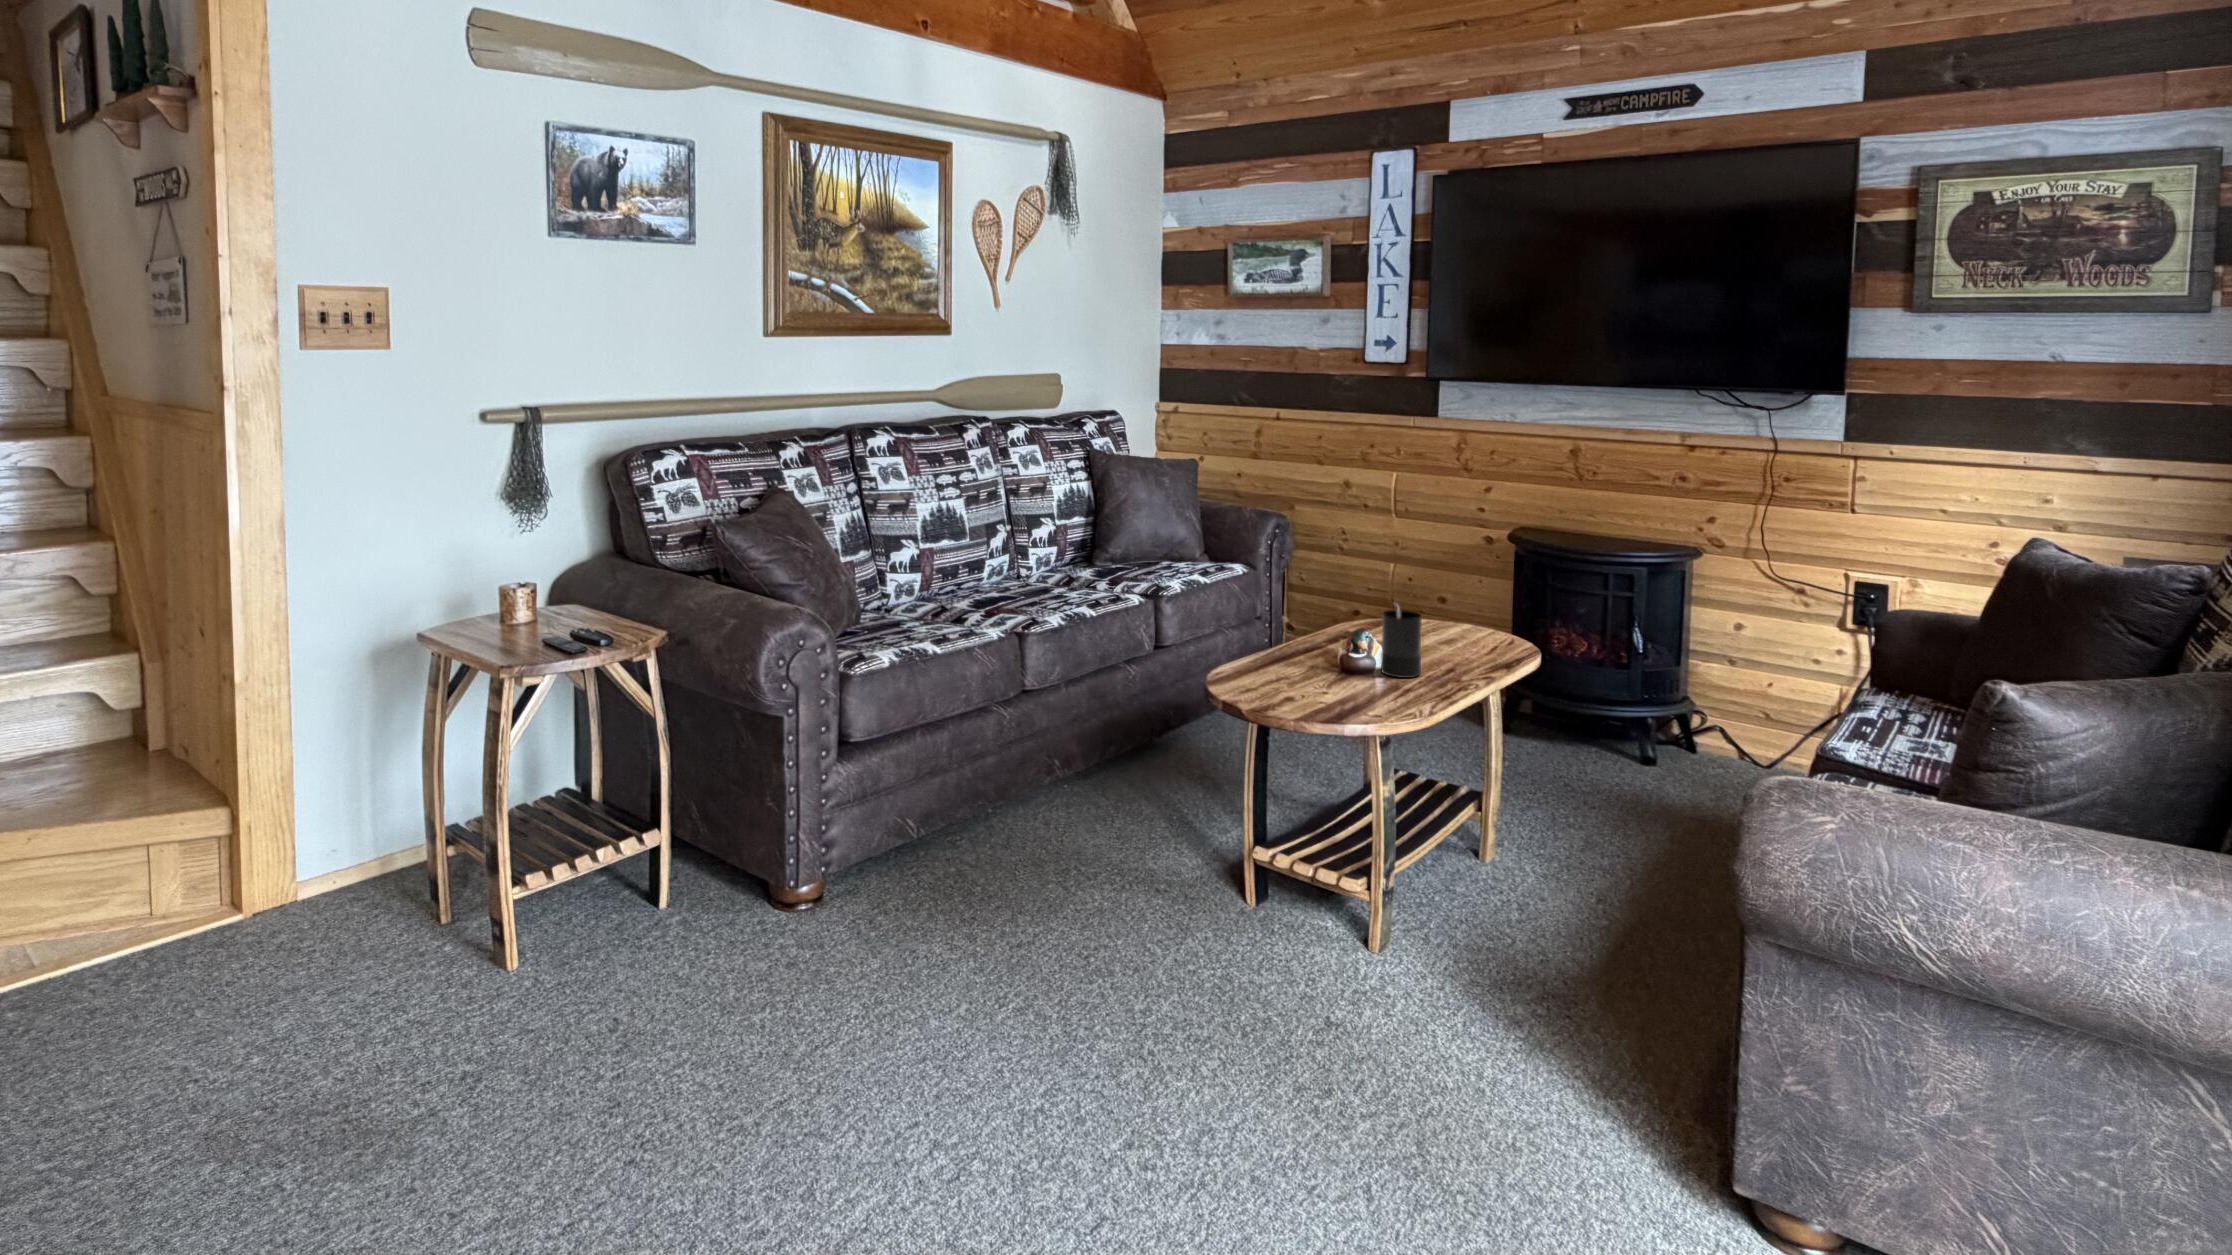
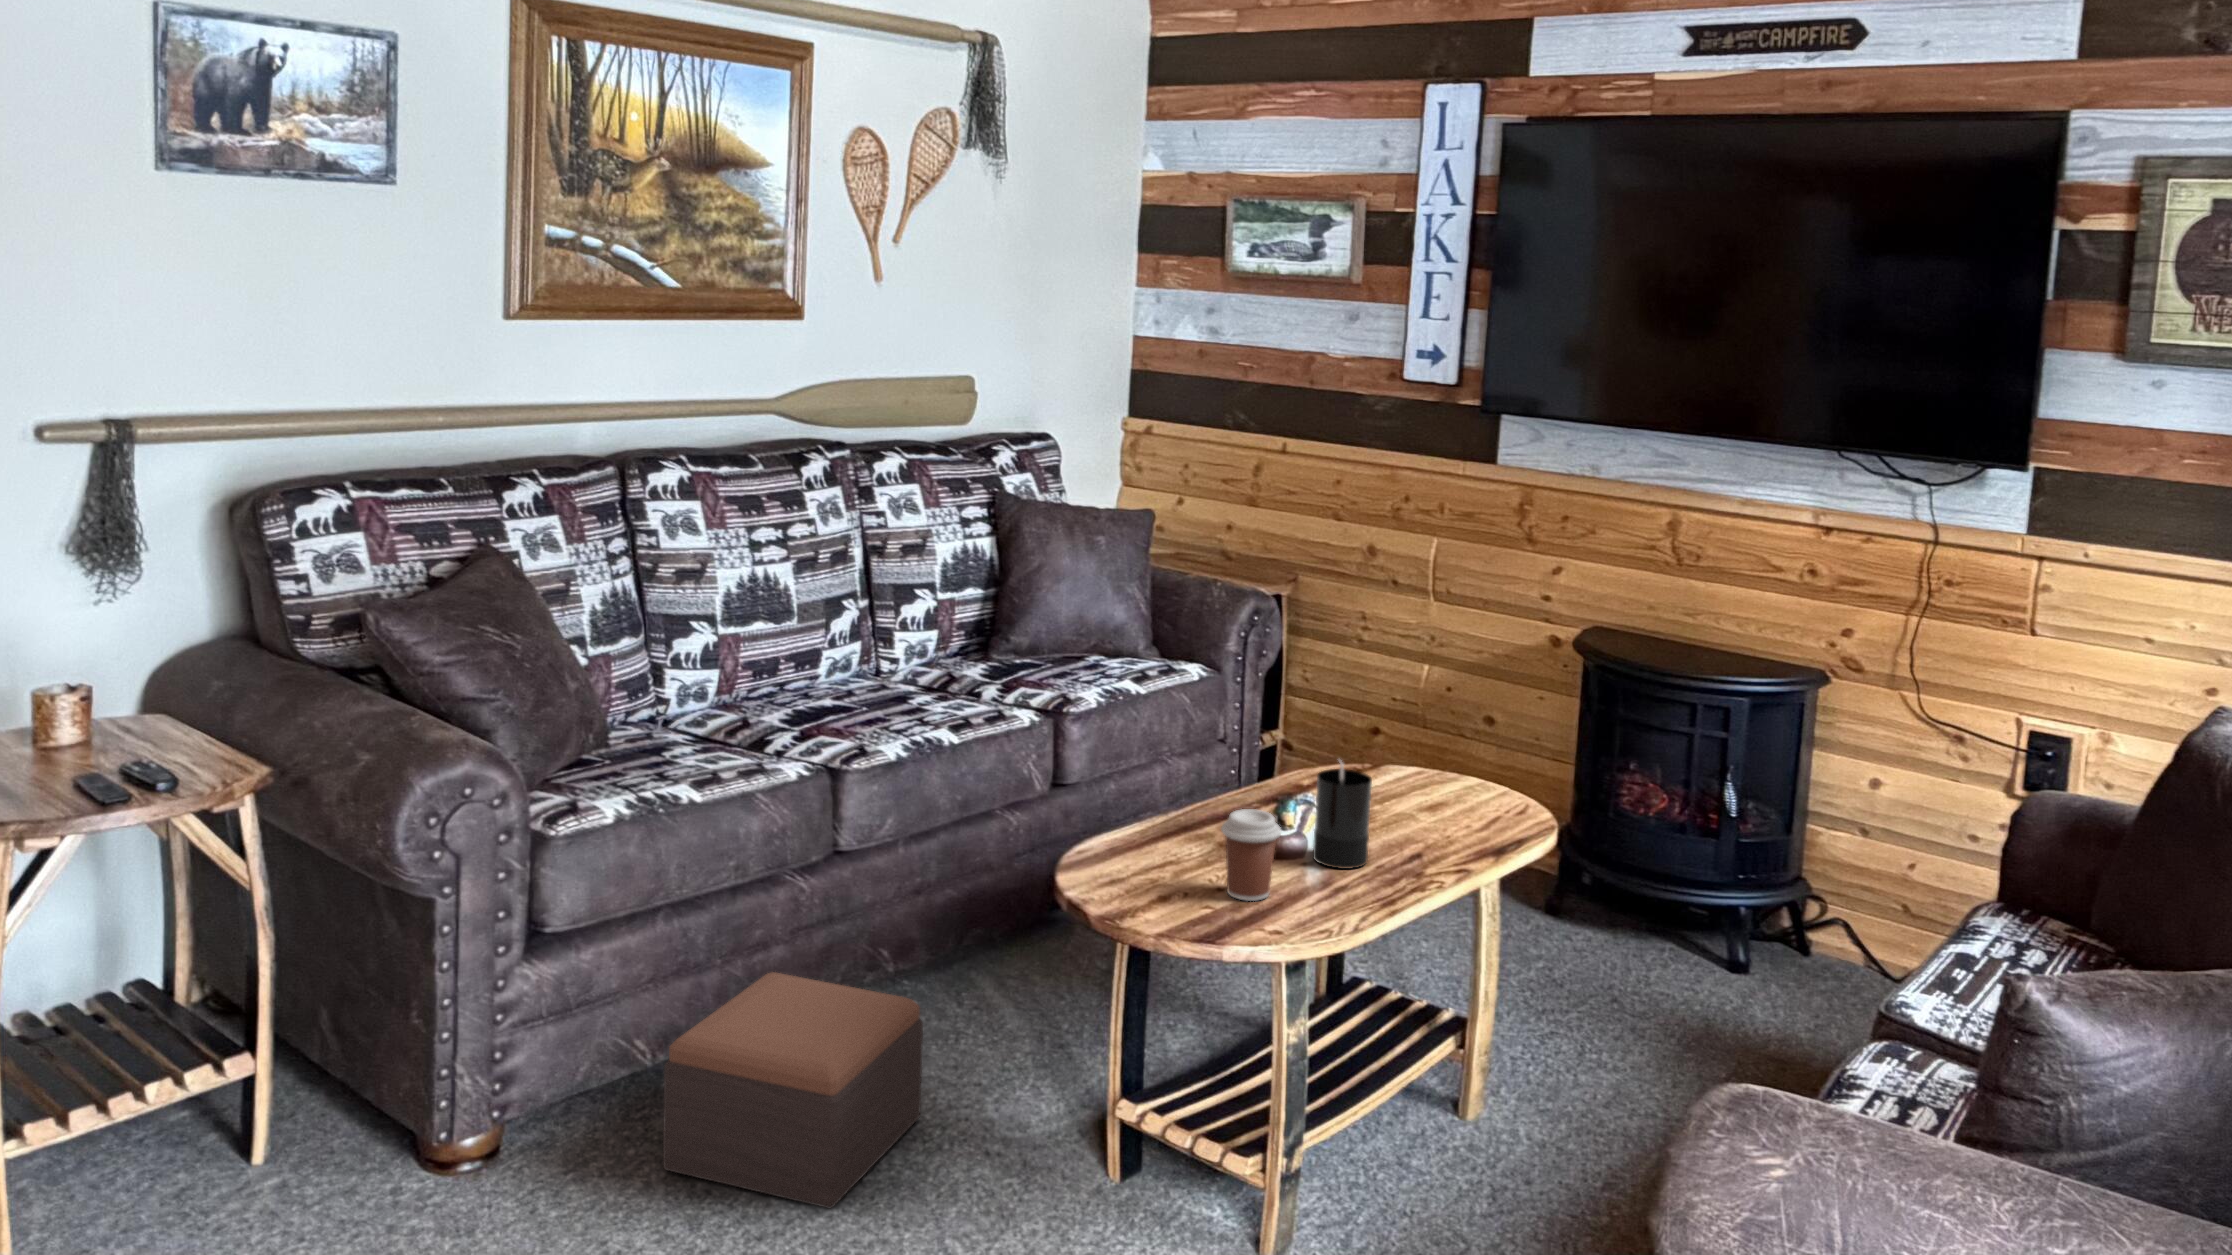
coffee cup: none [1328,635,1370,698] -> present [1221,809,1281,901]
footstool: none [942,770,1110,925] -> present [663,972,923,1209]

